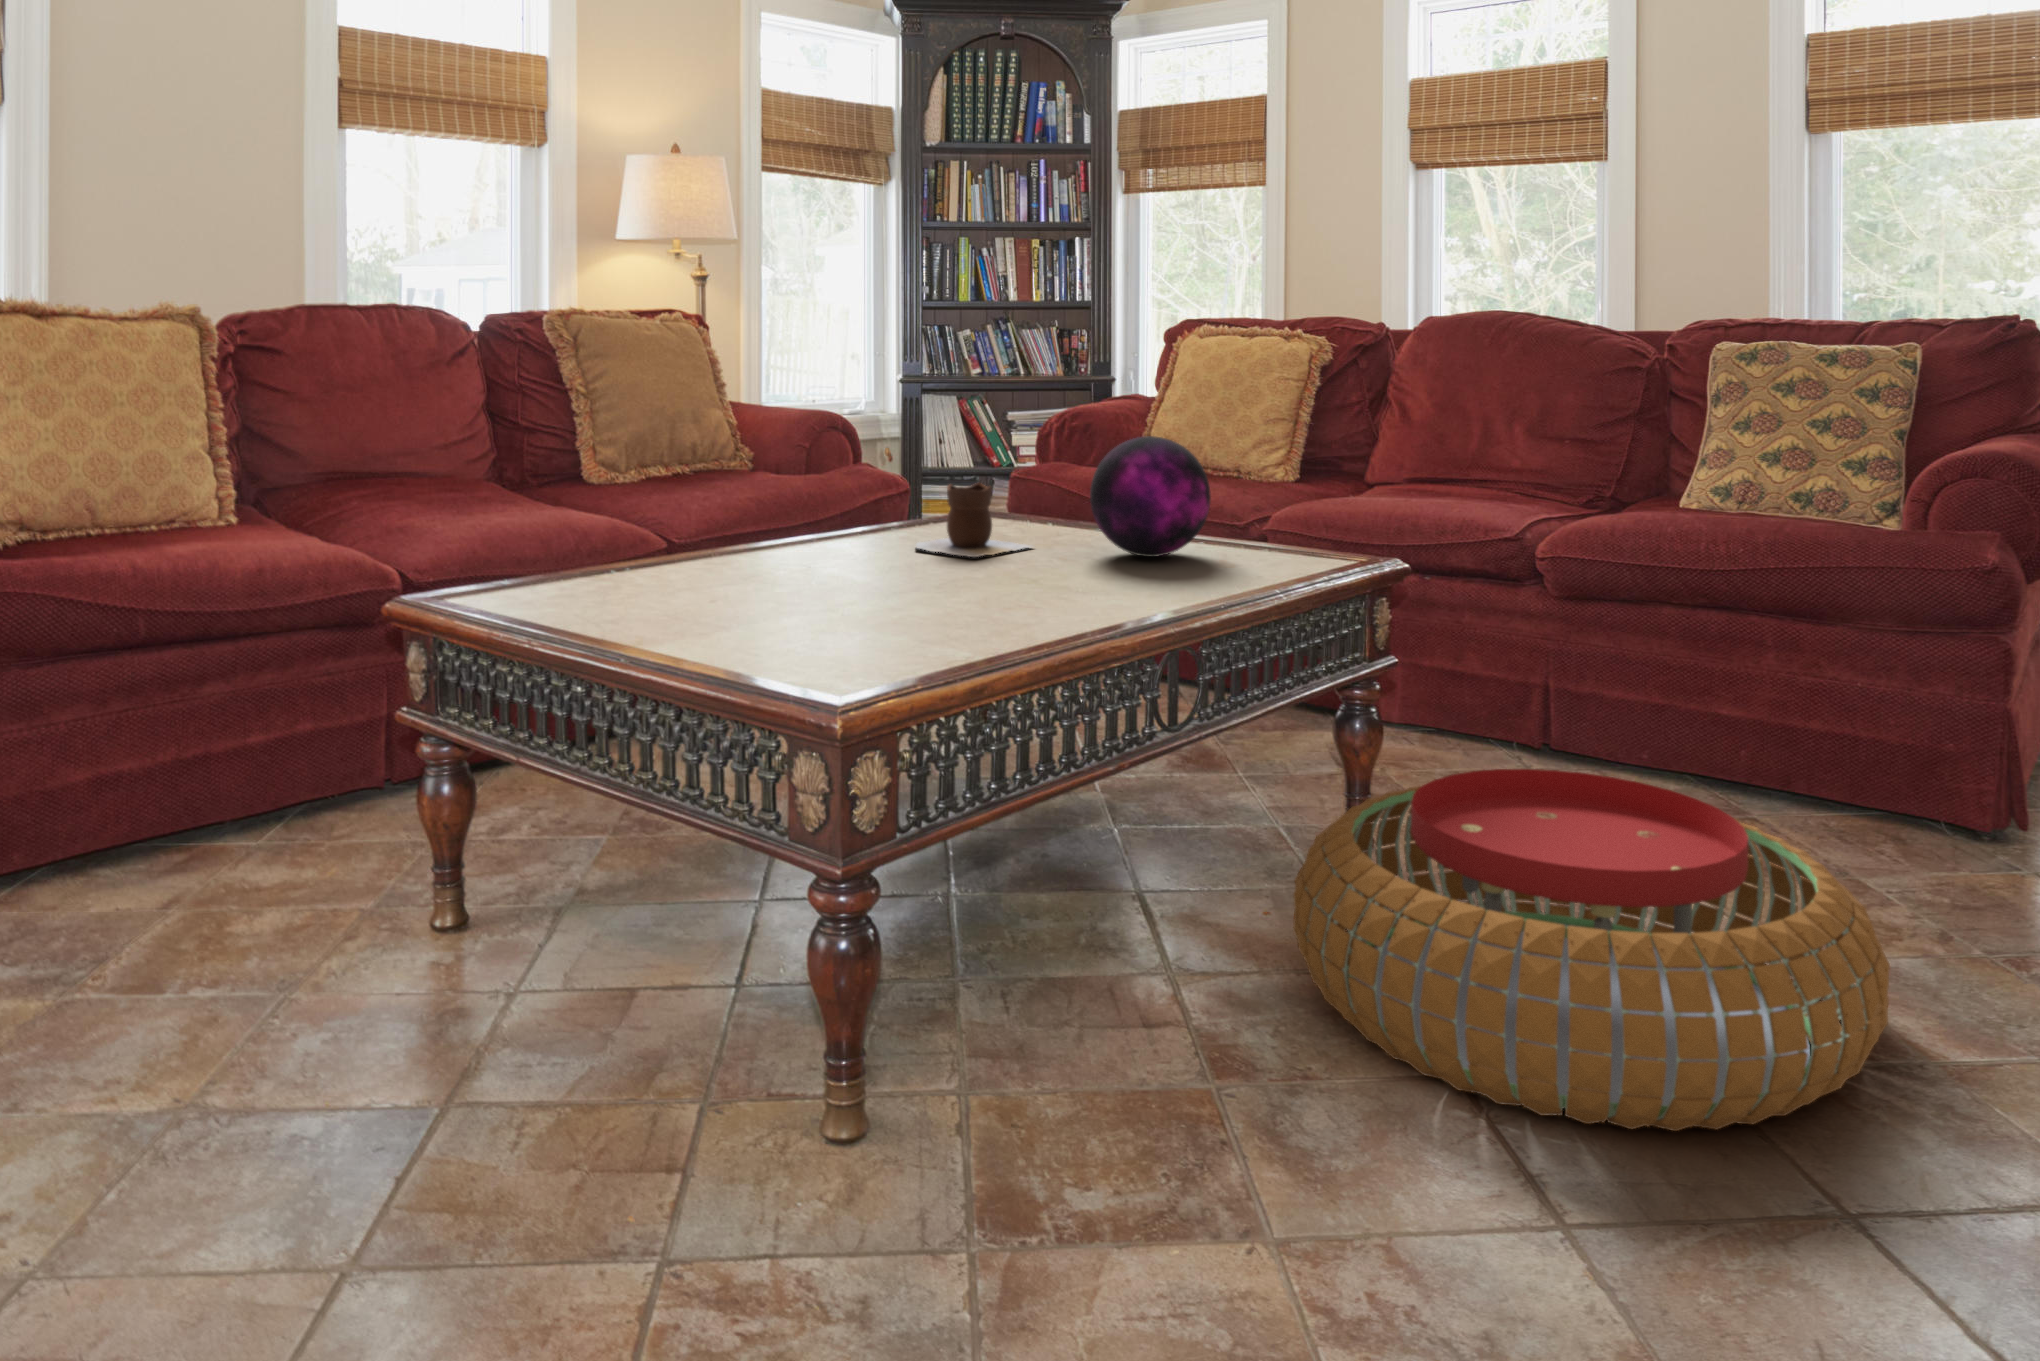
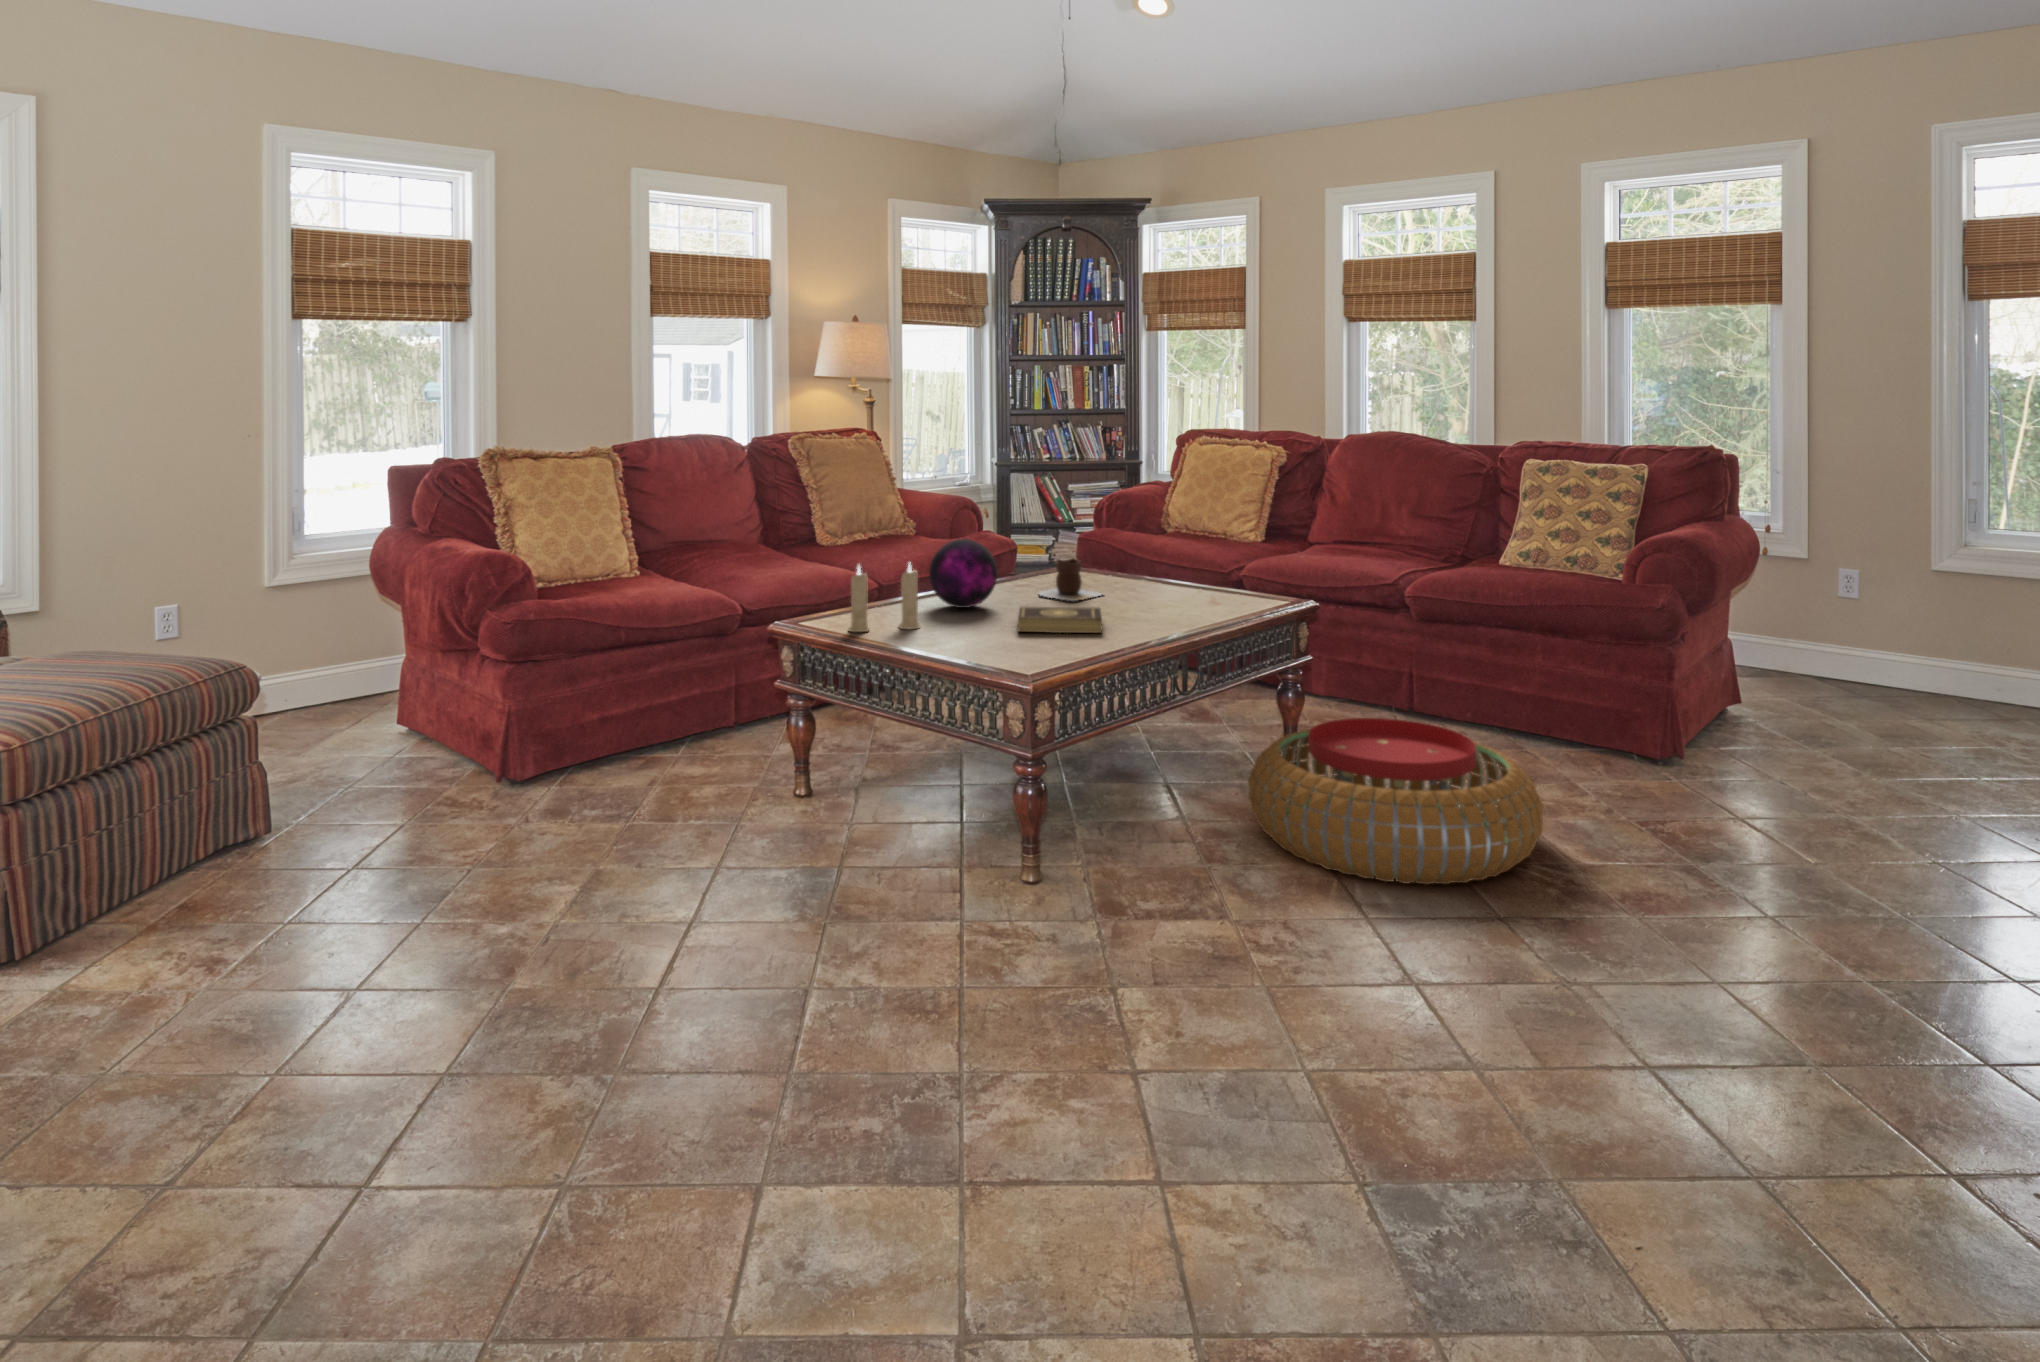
decorative orb: present [1090,436,1211,557] -> present [929,539,997,608]
candle: none [524,472,671,611] -> present [849,563,920,632]
book: none [853,563,1017,611] -> present [1018,607,1102,633]

